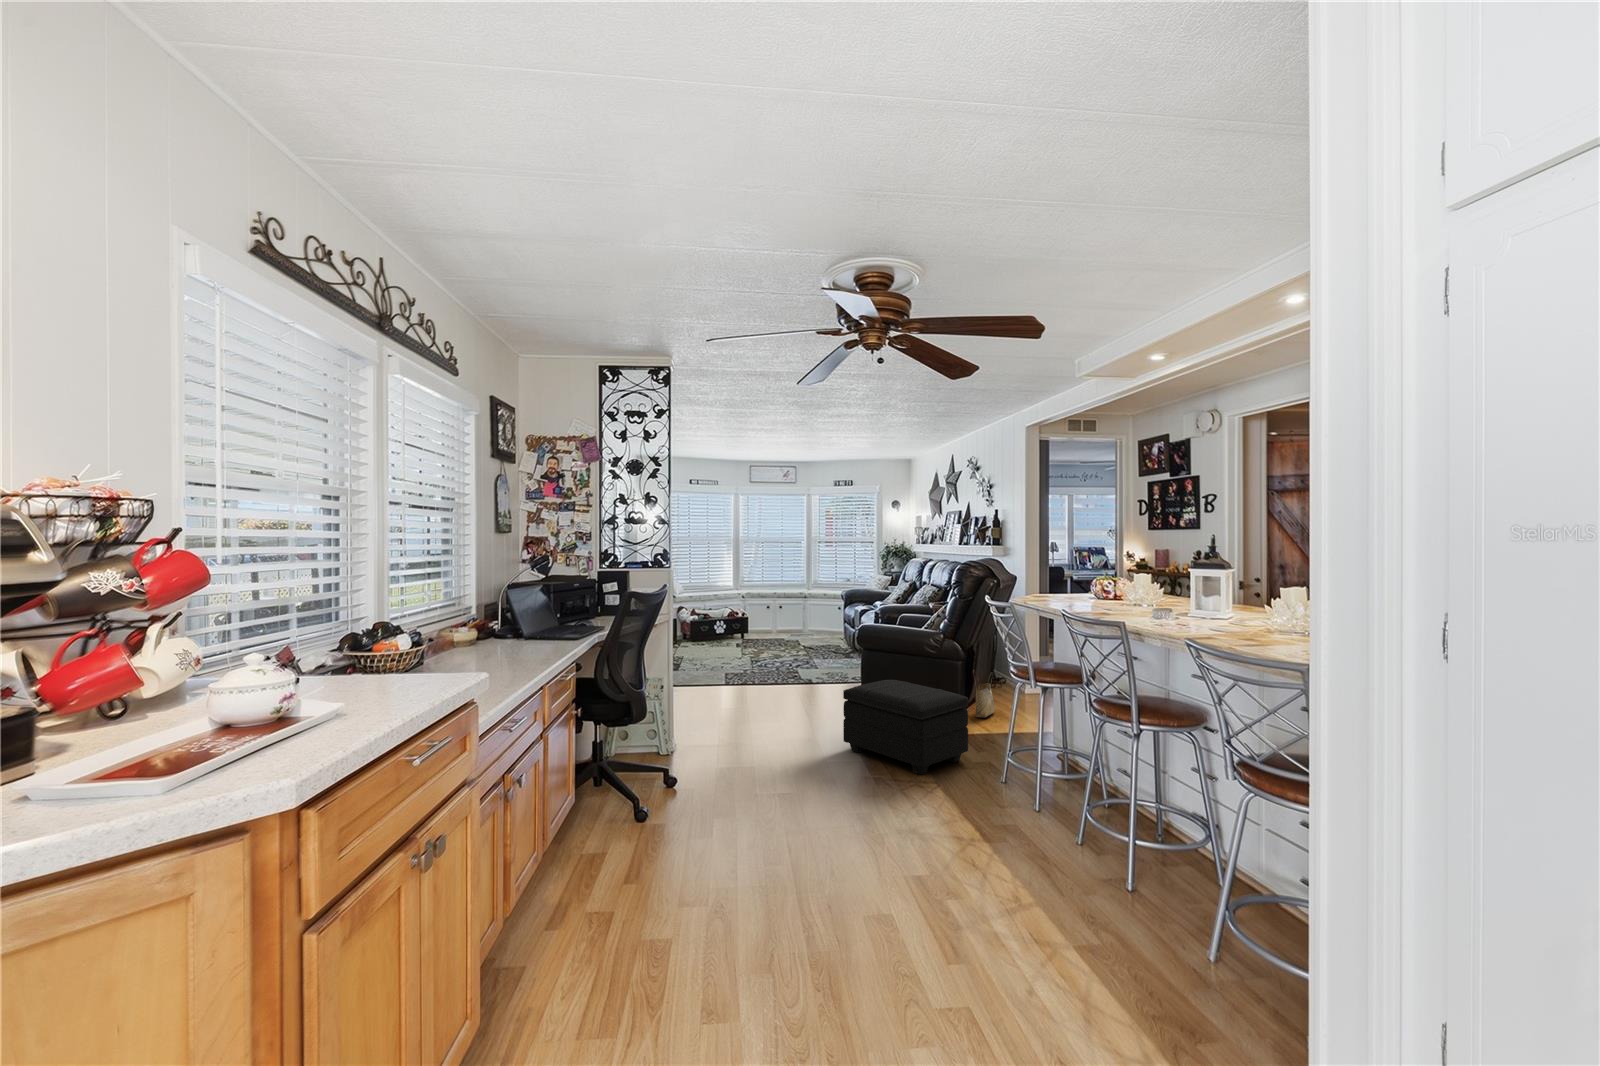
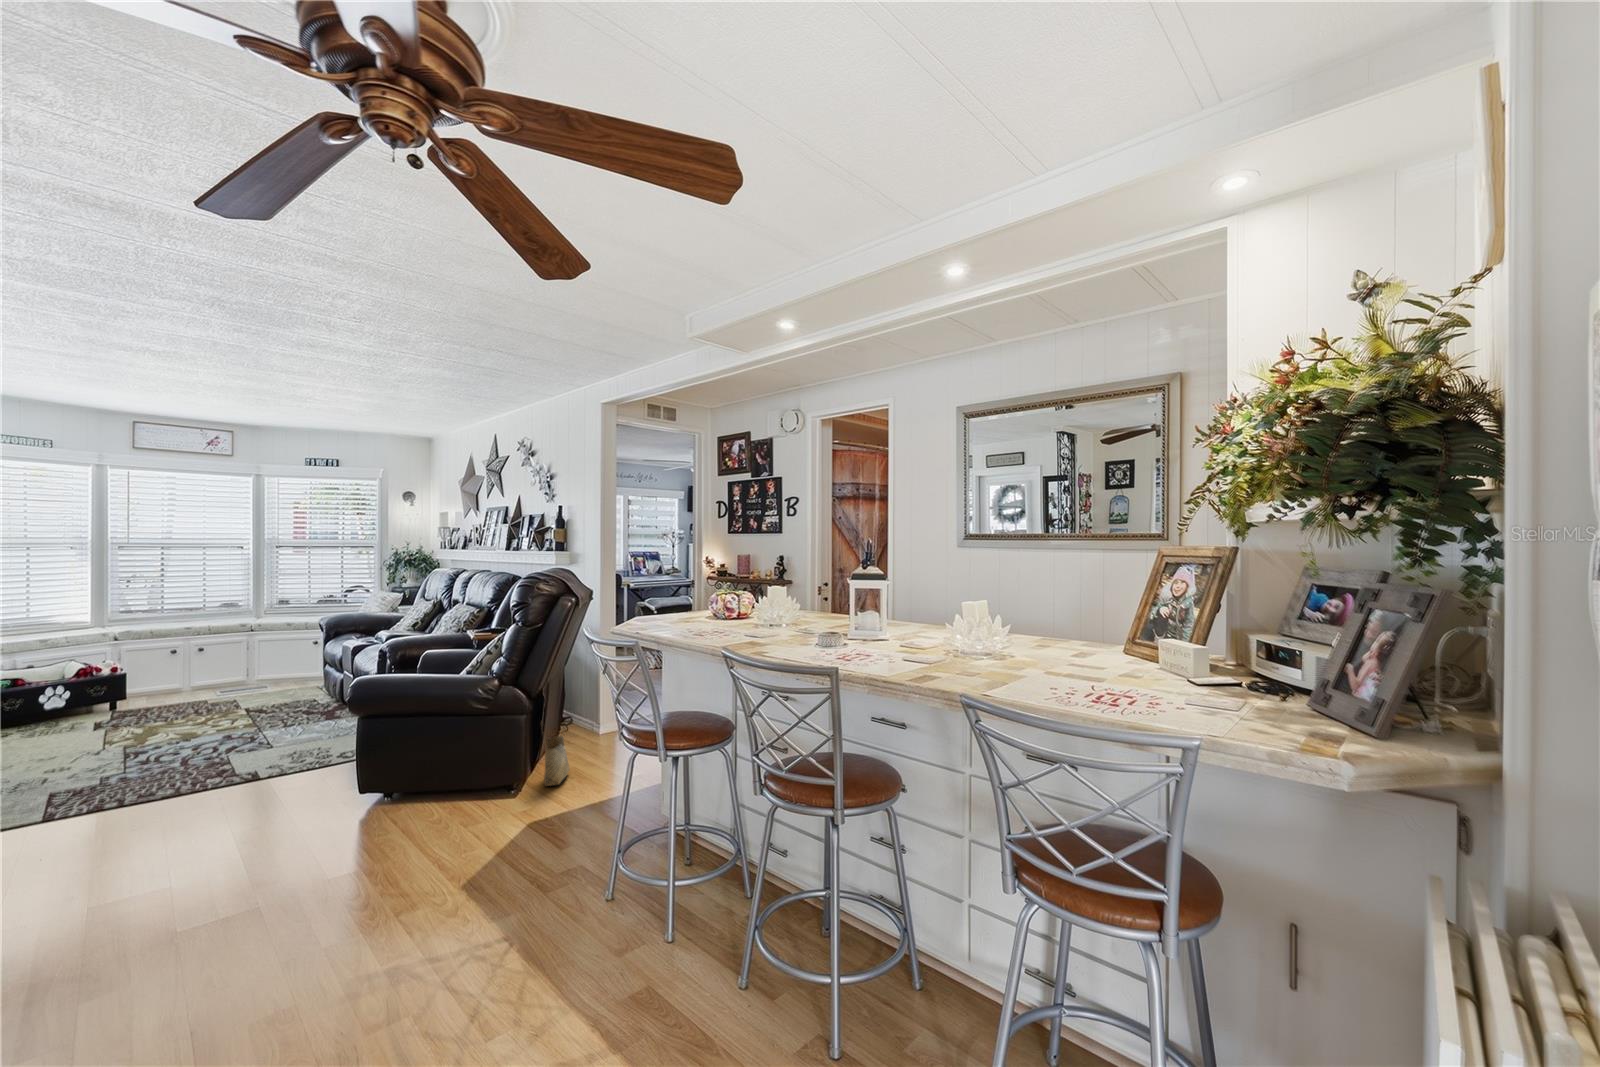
footstool: present [843,680,968,774] -> none [324,769,551,928]

